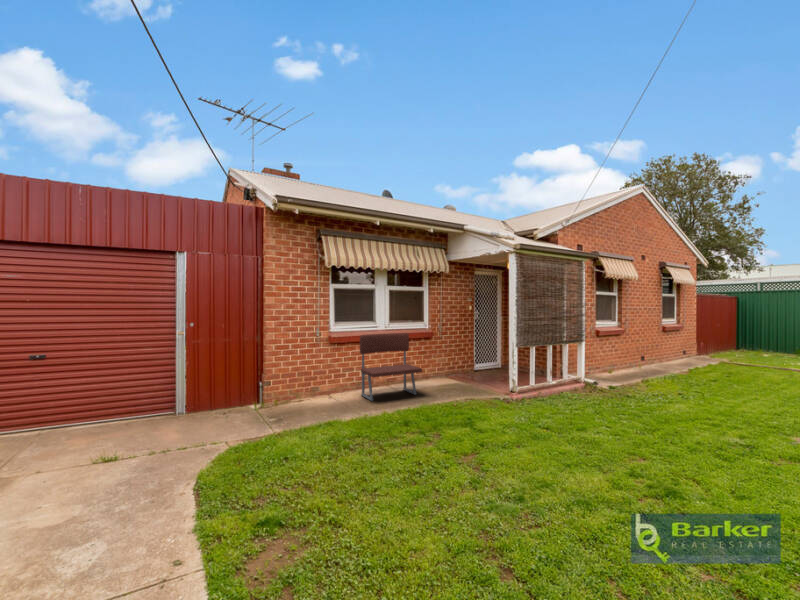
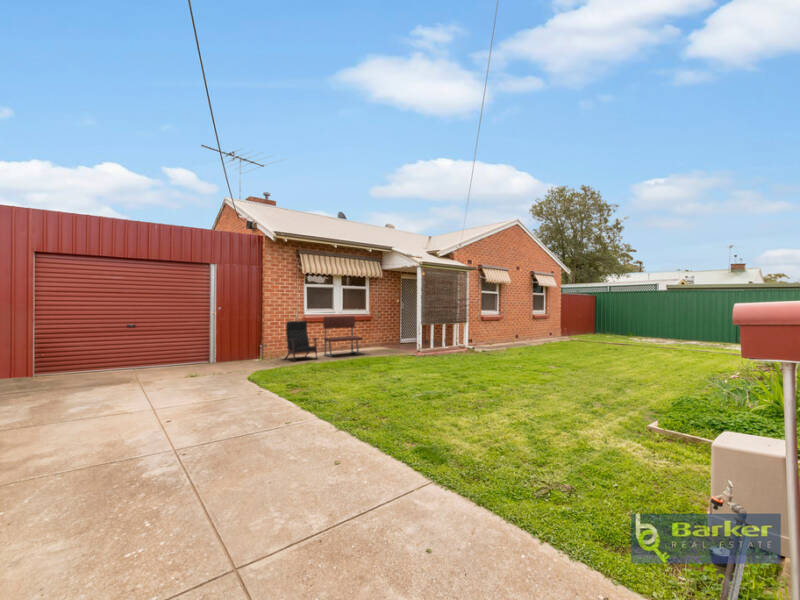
lounge chair: none [298,342,351,414] -> present [285,321,317,361]

